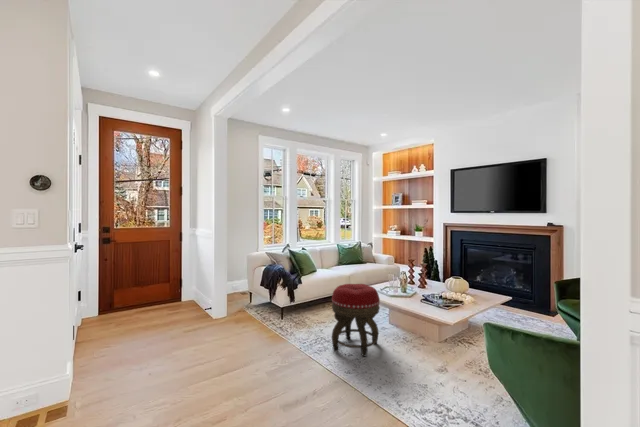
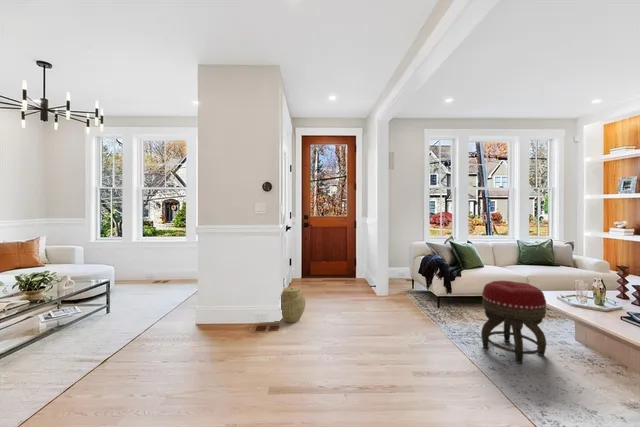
woven basket: none [80,330,126,385] -> present [281,287,305,323]

